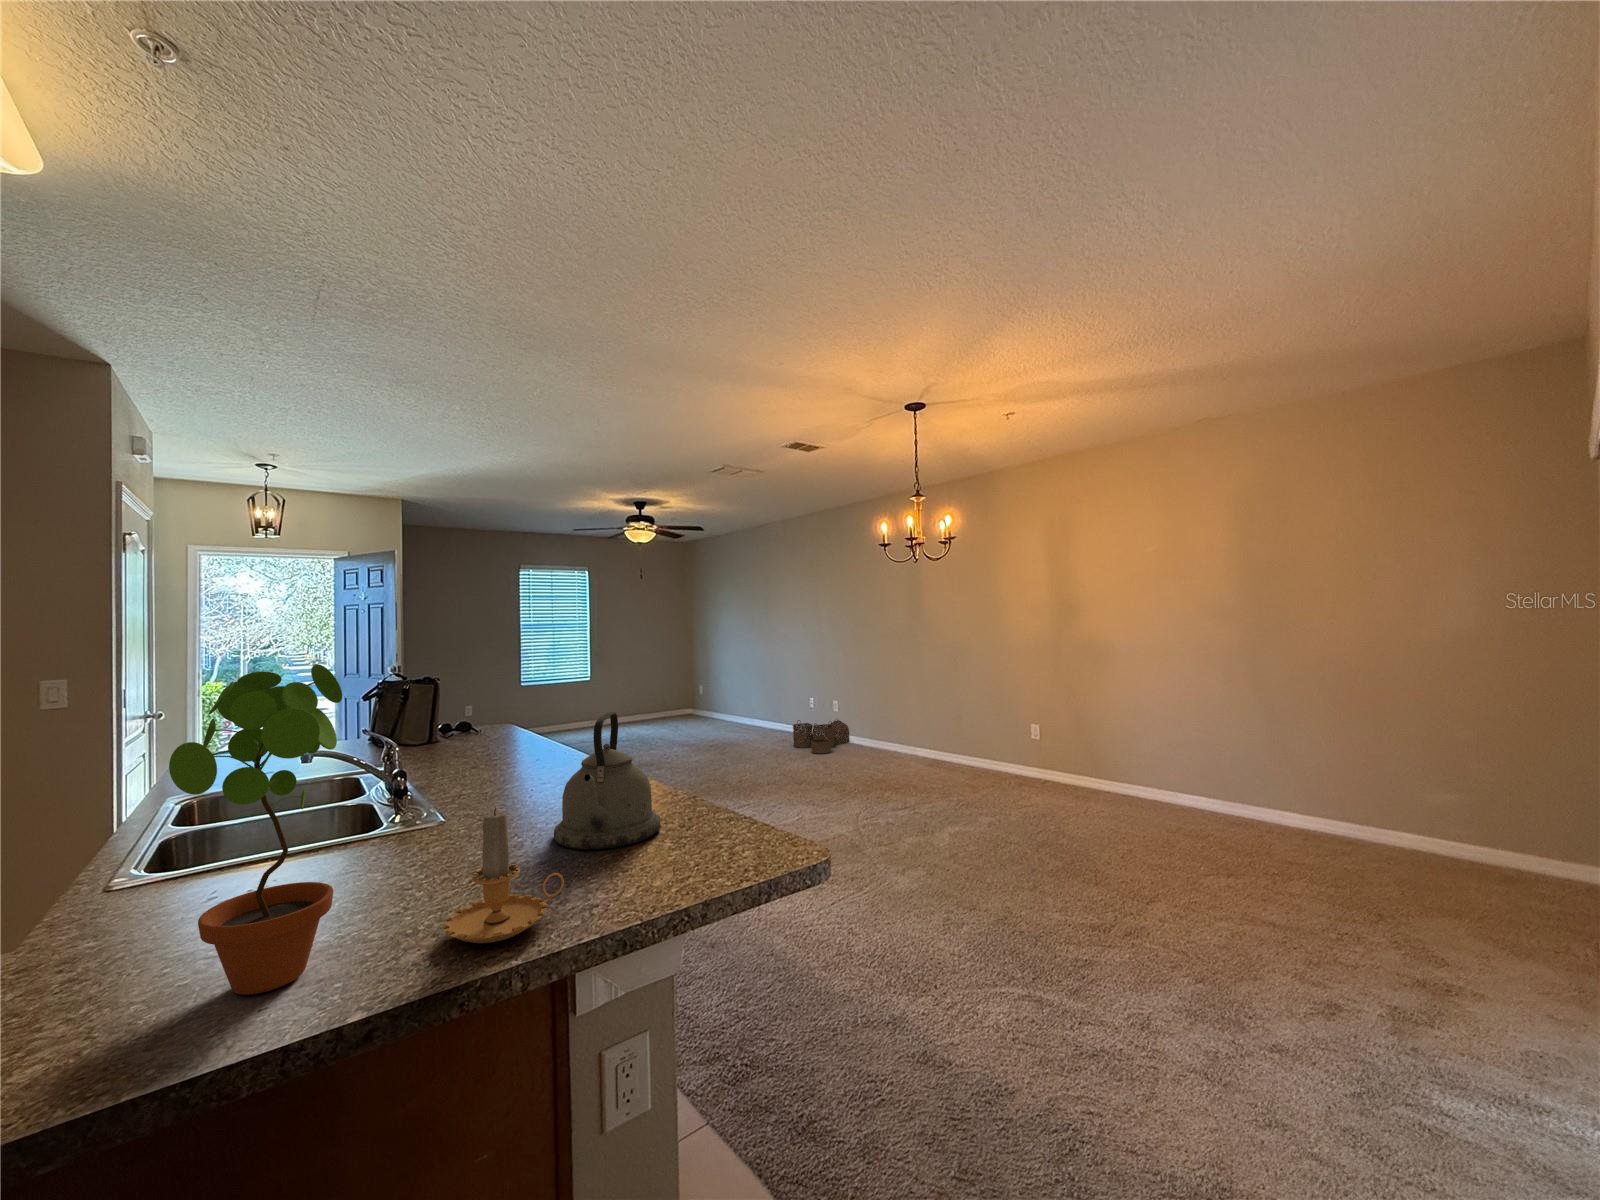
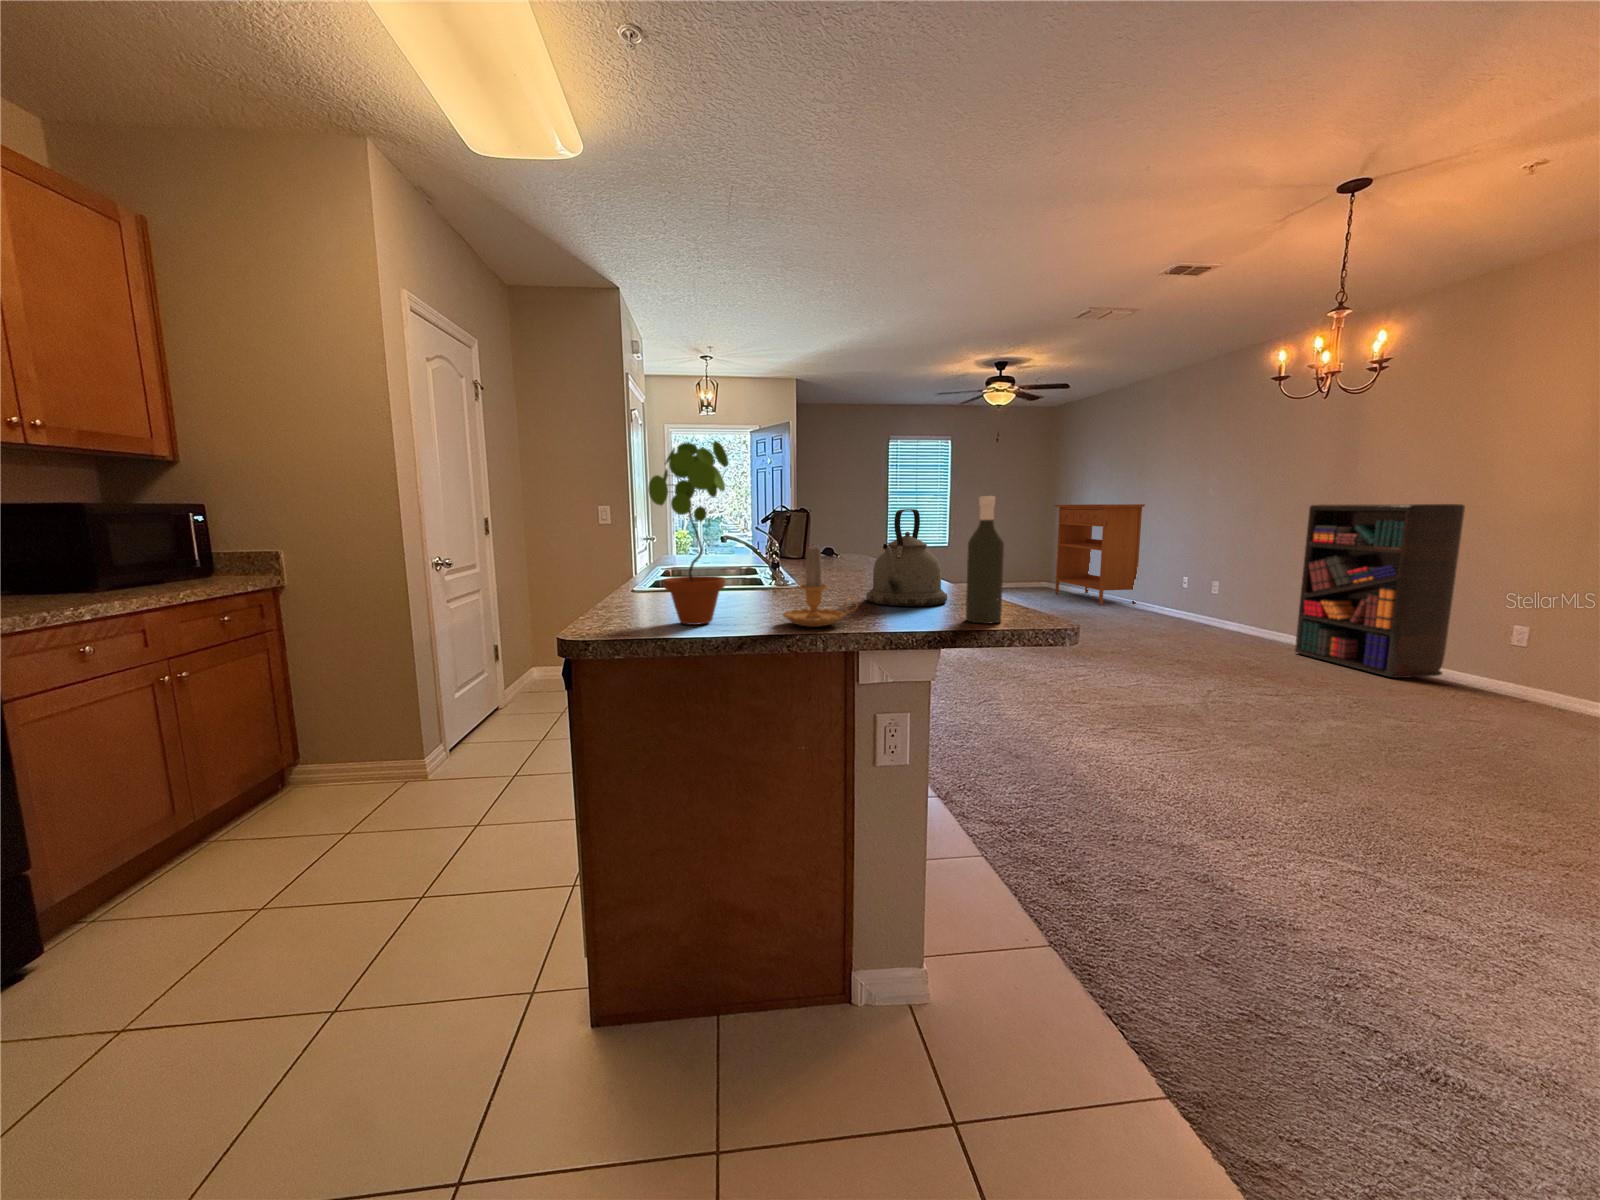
console table: none [691,634,772,732] -> present [1054,504,1145,605]
bookshelf: none [900,636,1000,778] -> present [1295,504,1465,678]
bottle: none [701,711,745,872] -> present [966,496,1004,623]
woven basket: present [793,720,850,754] -> none [1156,596,1230,633]

